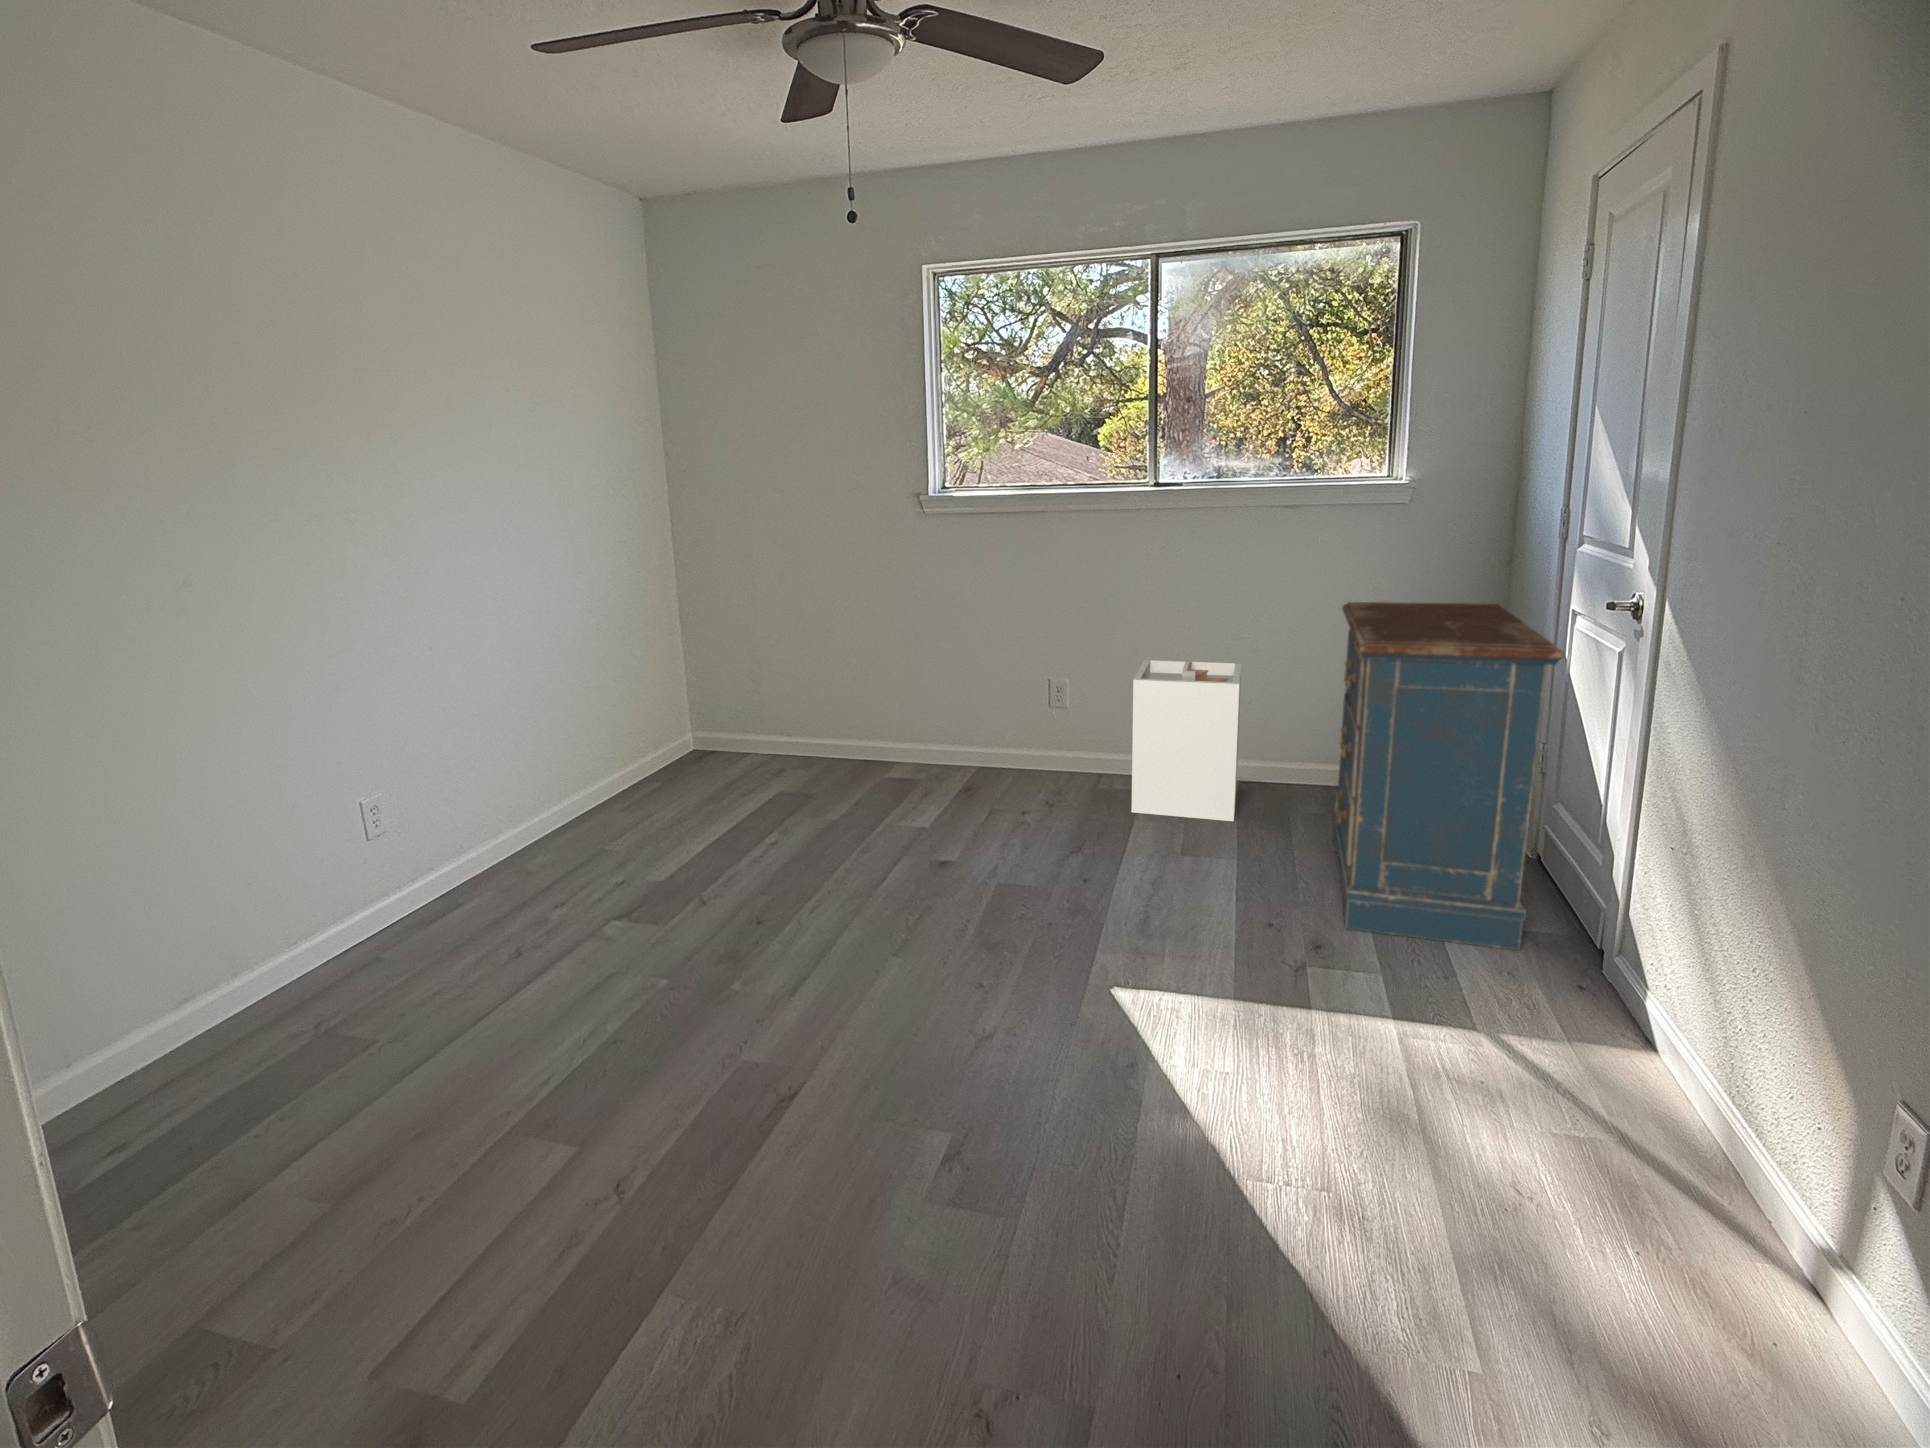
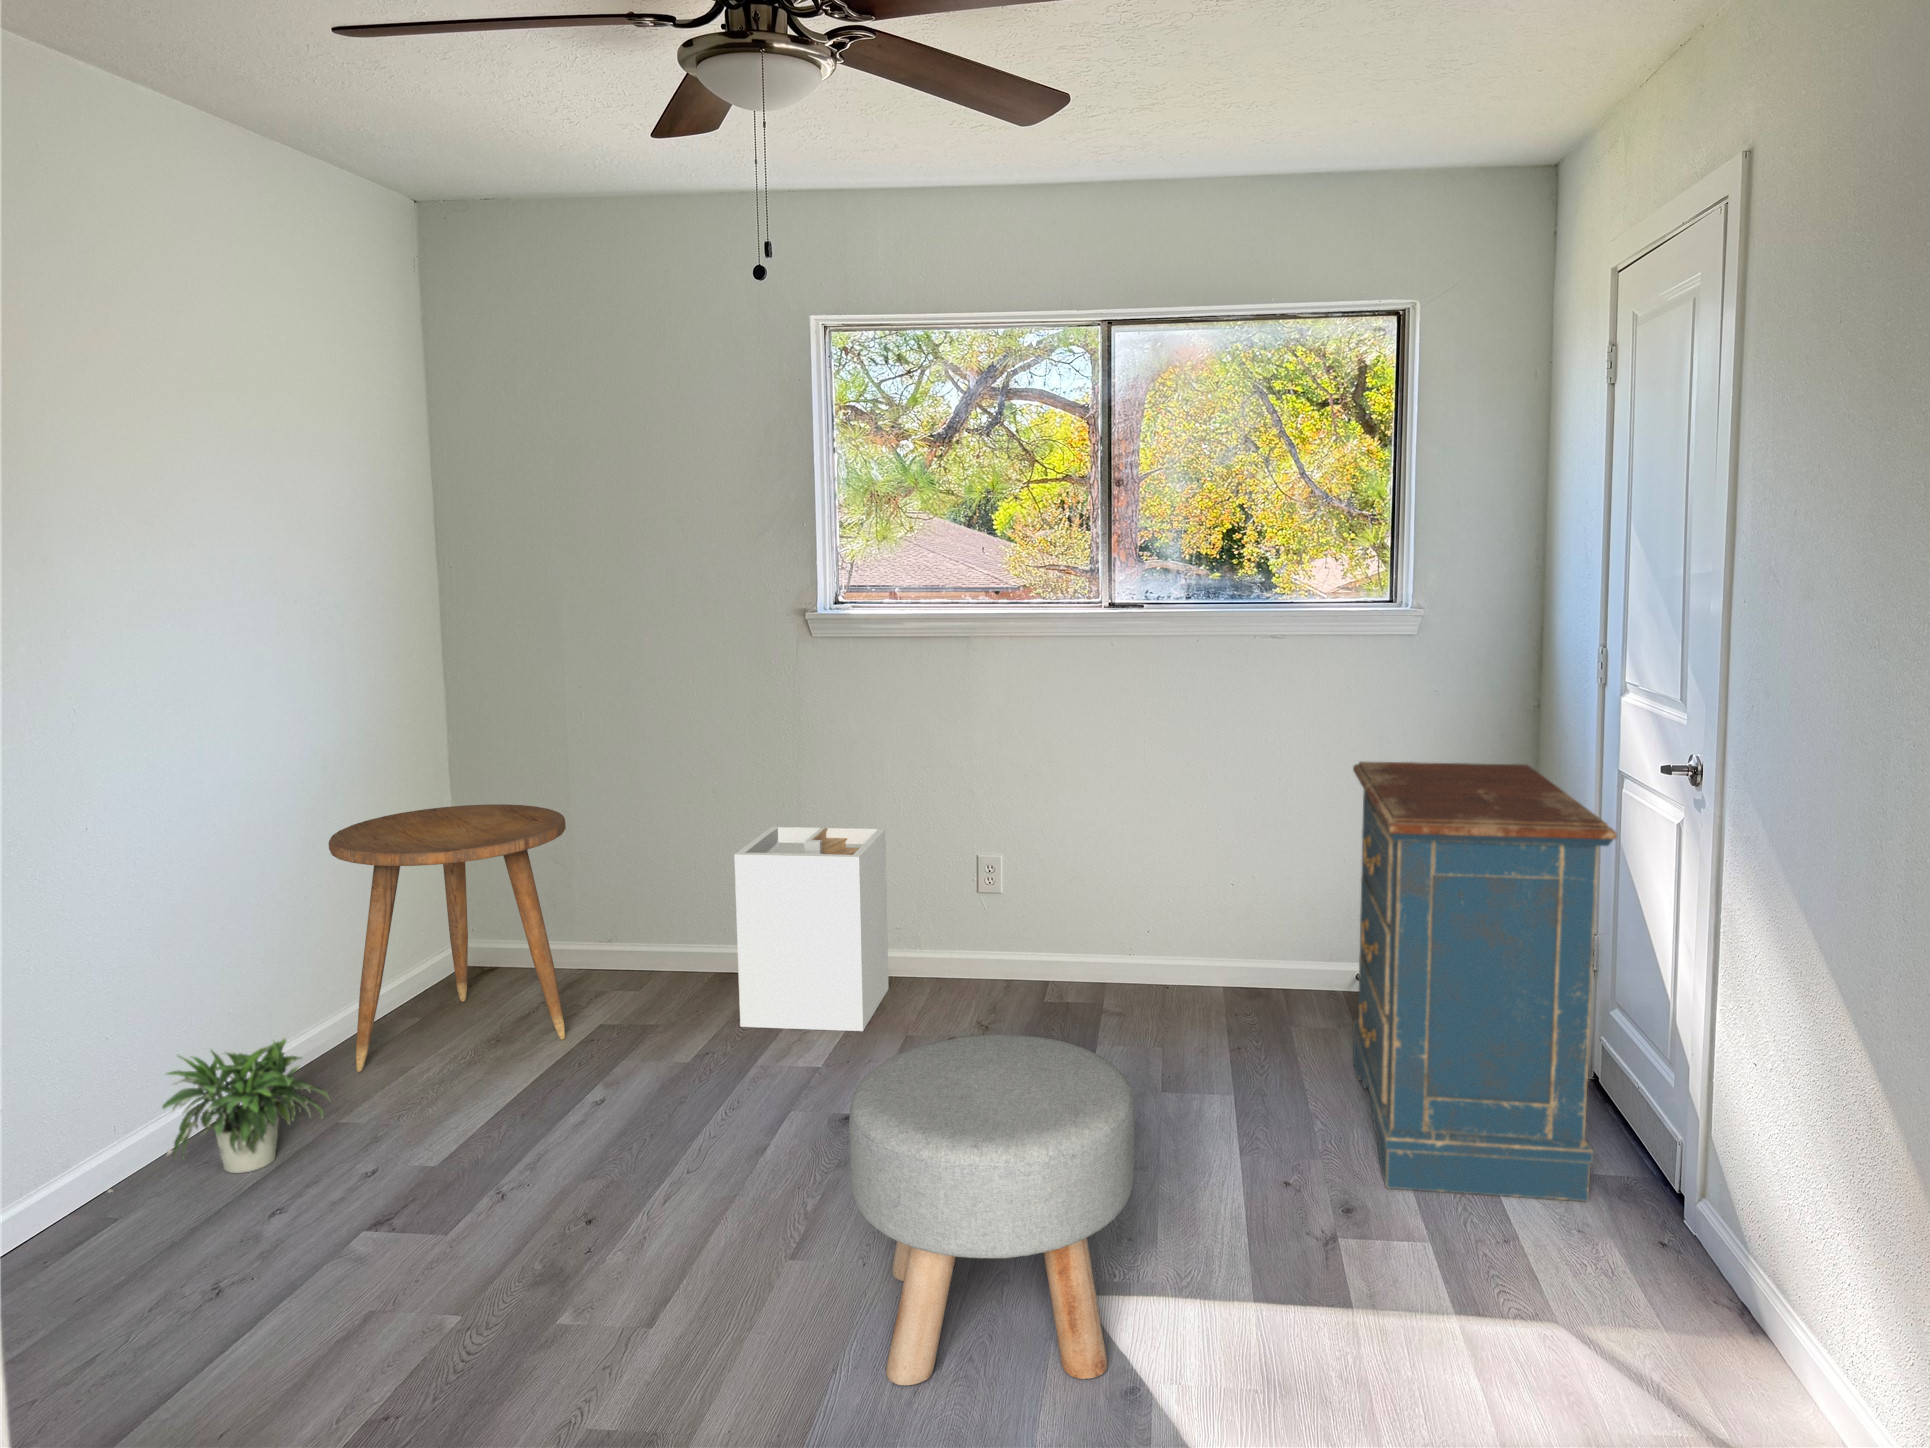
side table: none [600,636,755,810] -> present [329,804,566,1072]
laundry hamper: present [1132,660,1242,821] -> present [734,826,889,1031]
potted plant: none [476,781,605,872] -> present [108,1039,330,1193]
ottoman: none [925,795,1135,1036] -> present [849,1035,1135,1385]

